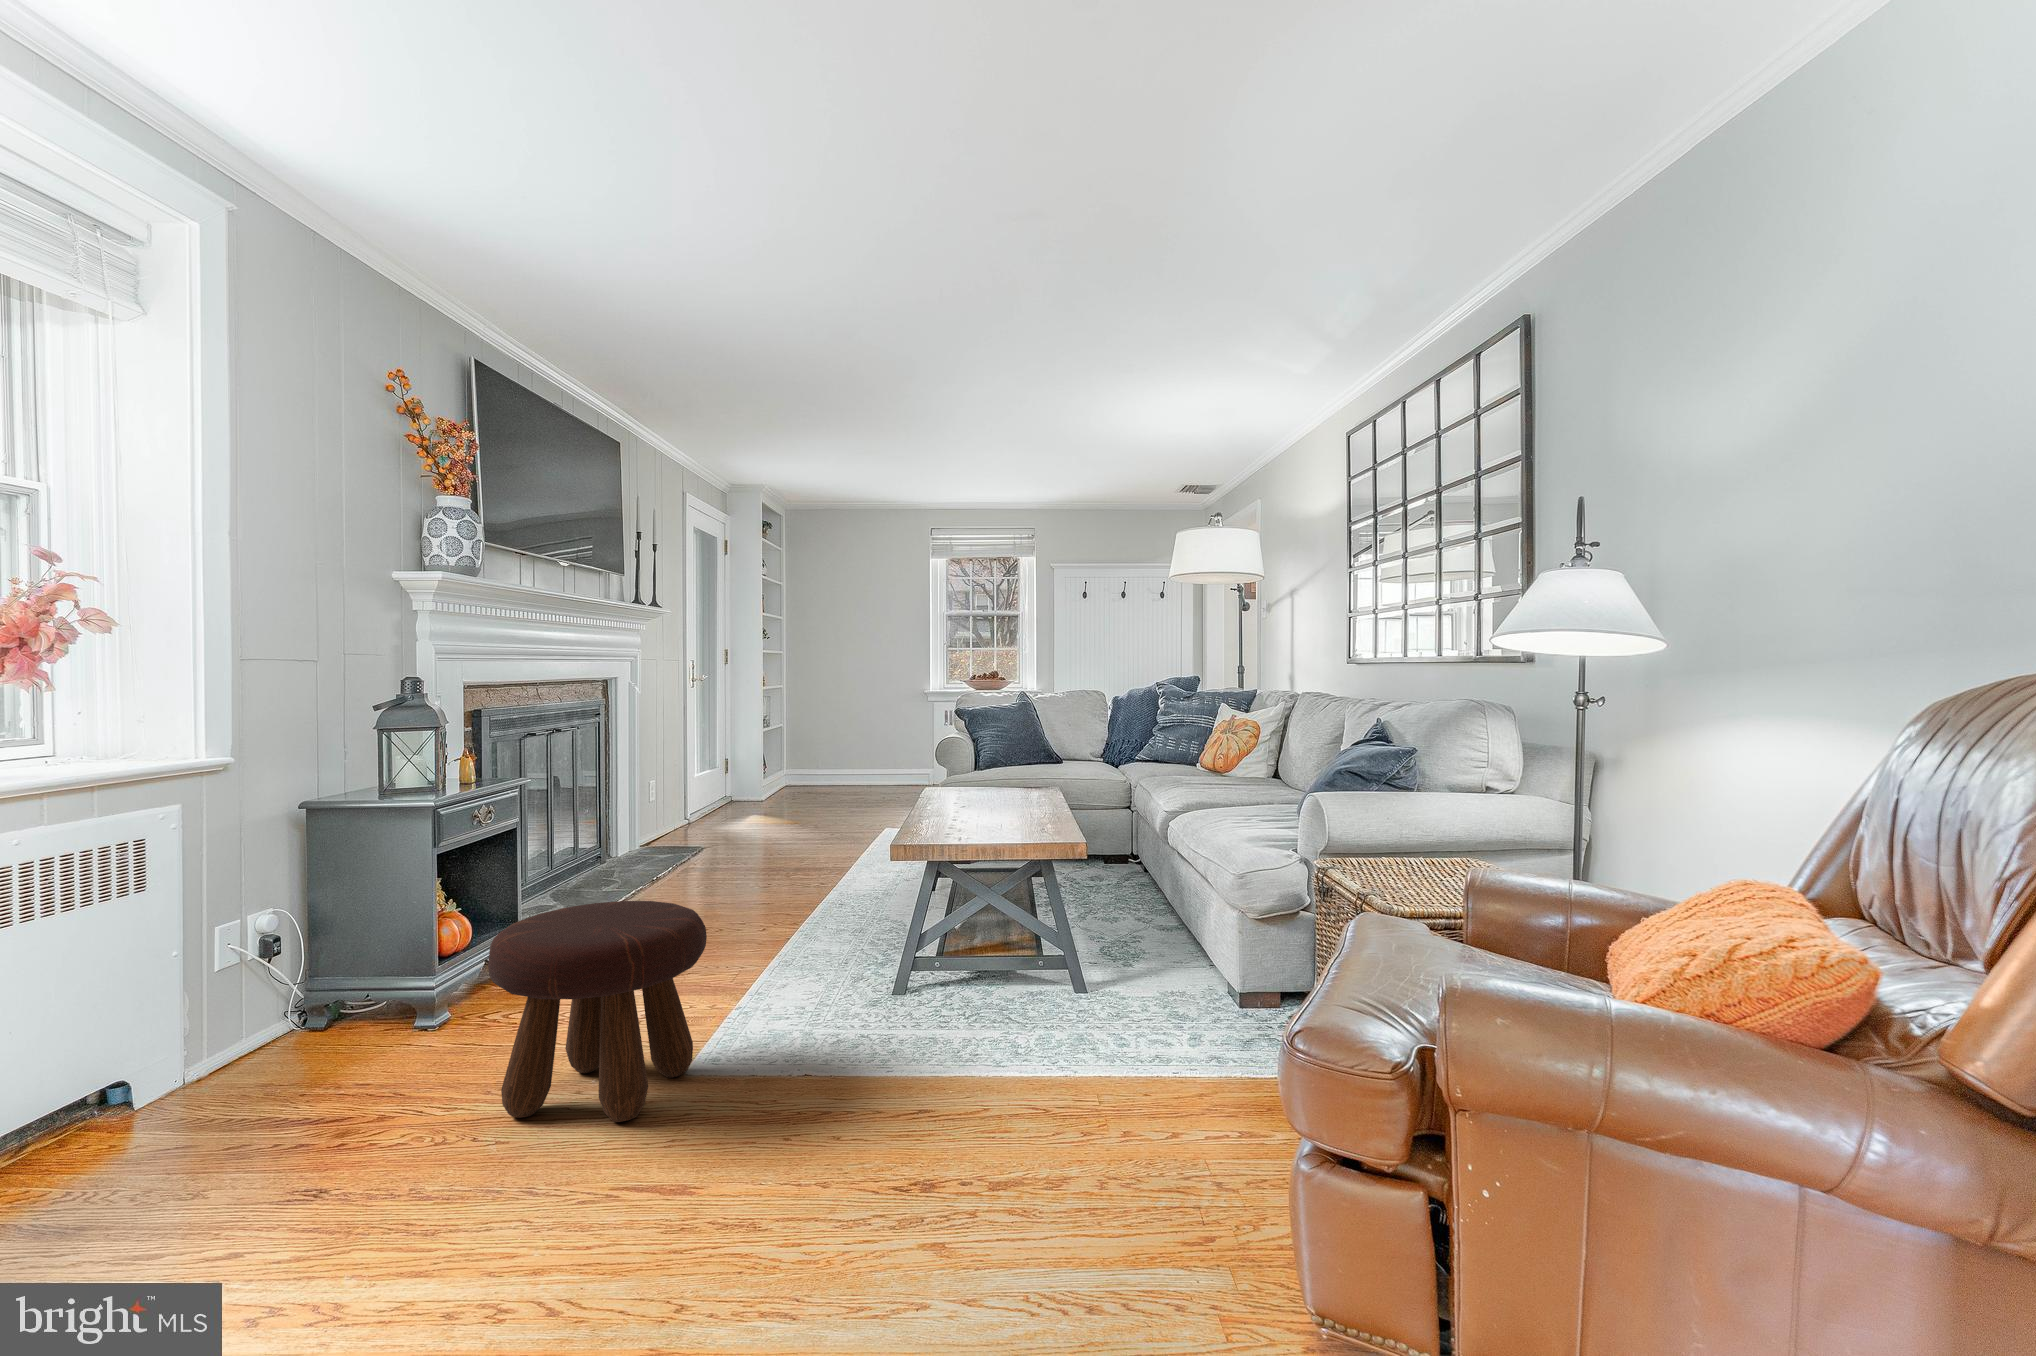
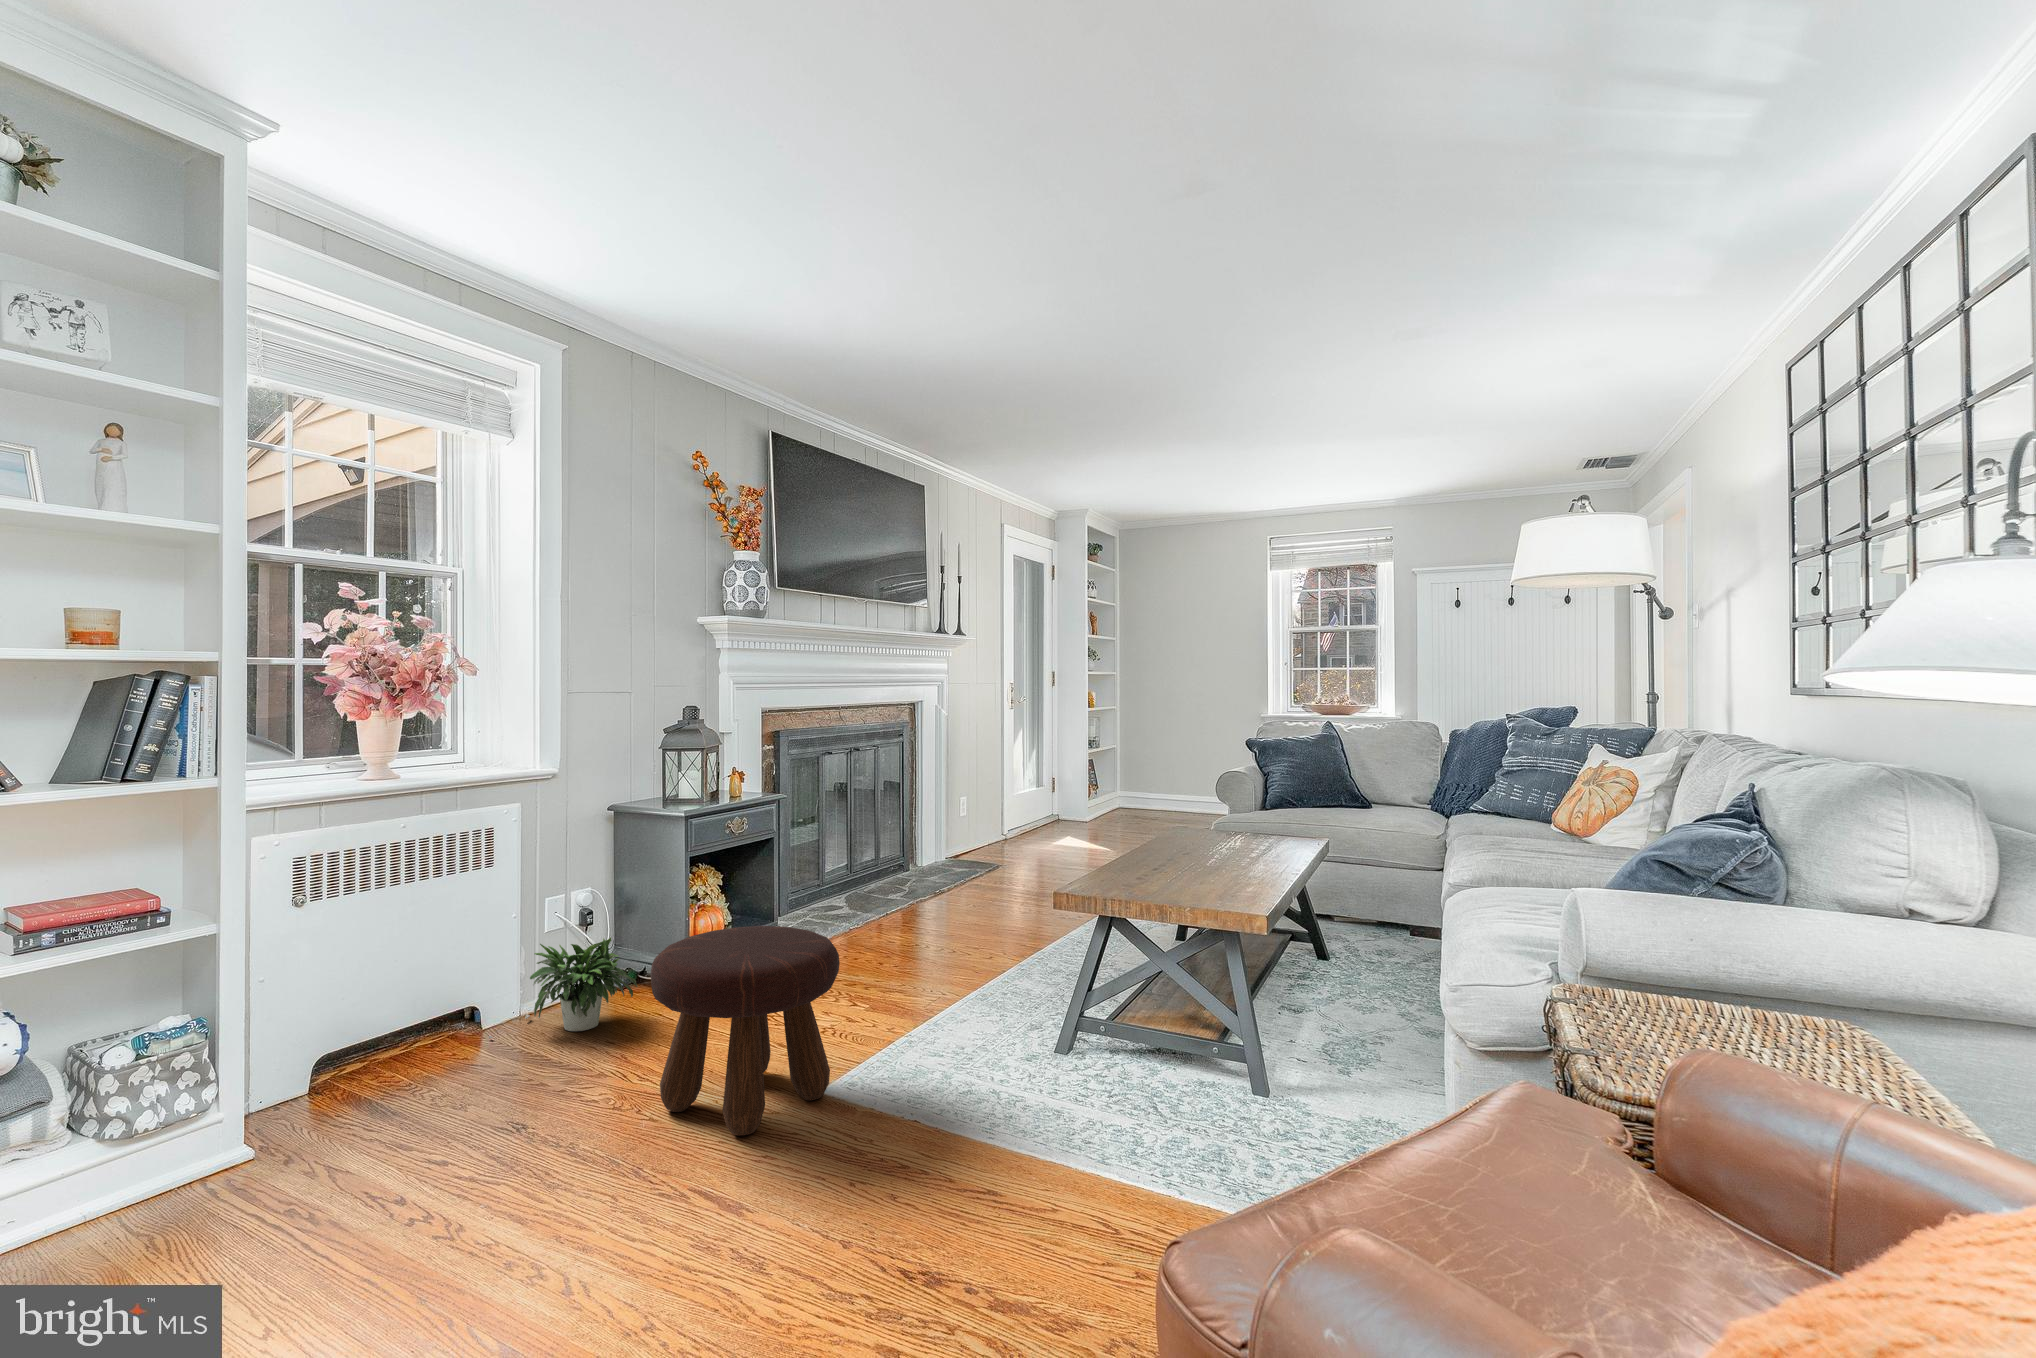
potted plant: none [180,949,383,1097] -> present [489,937,638,1038]

